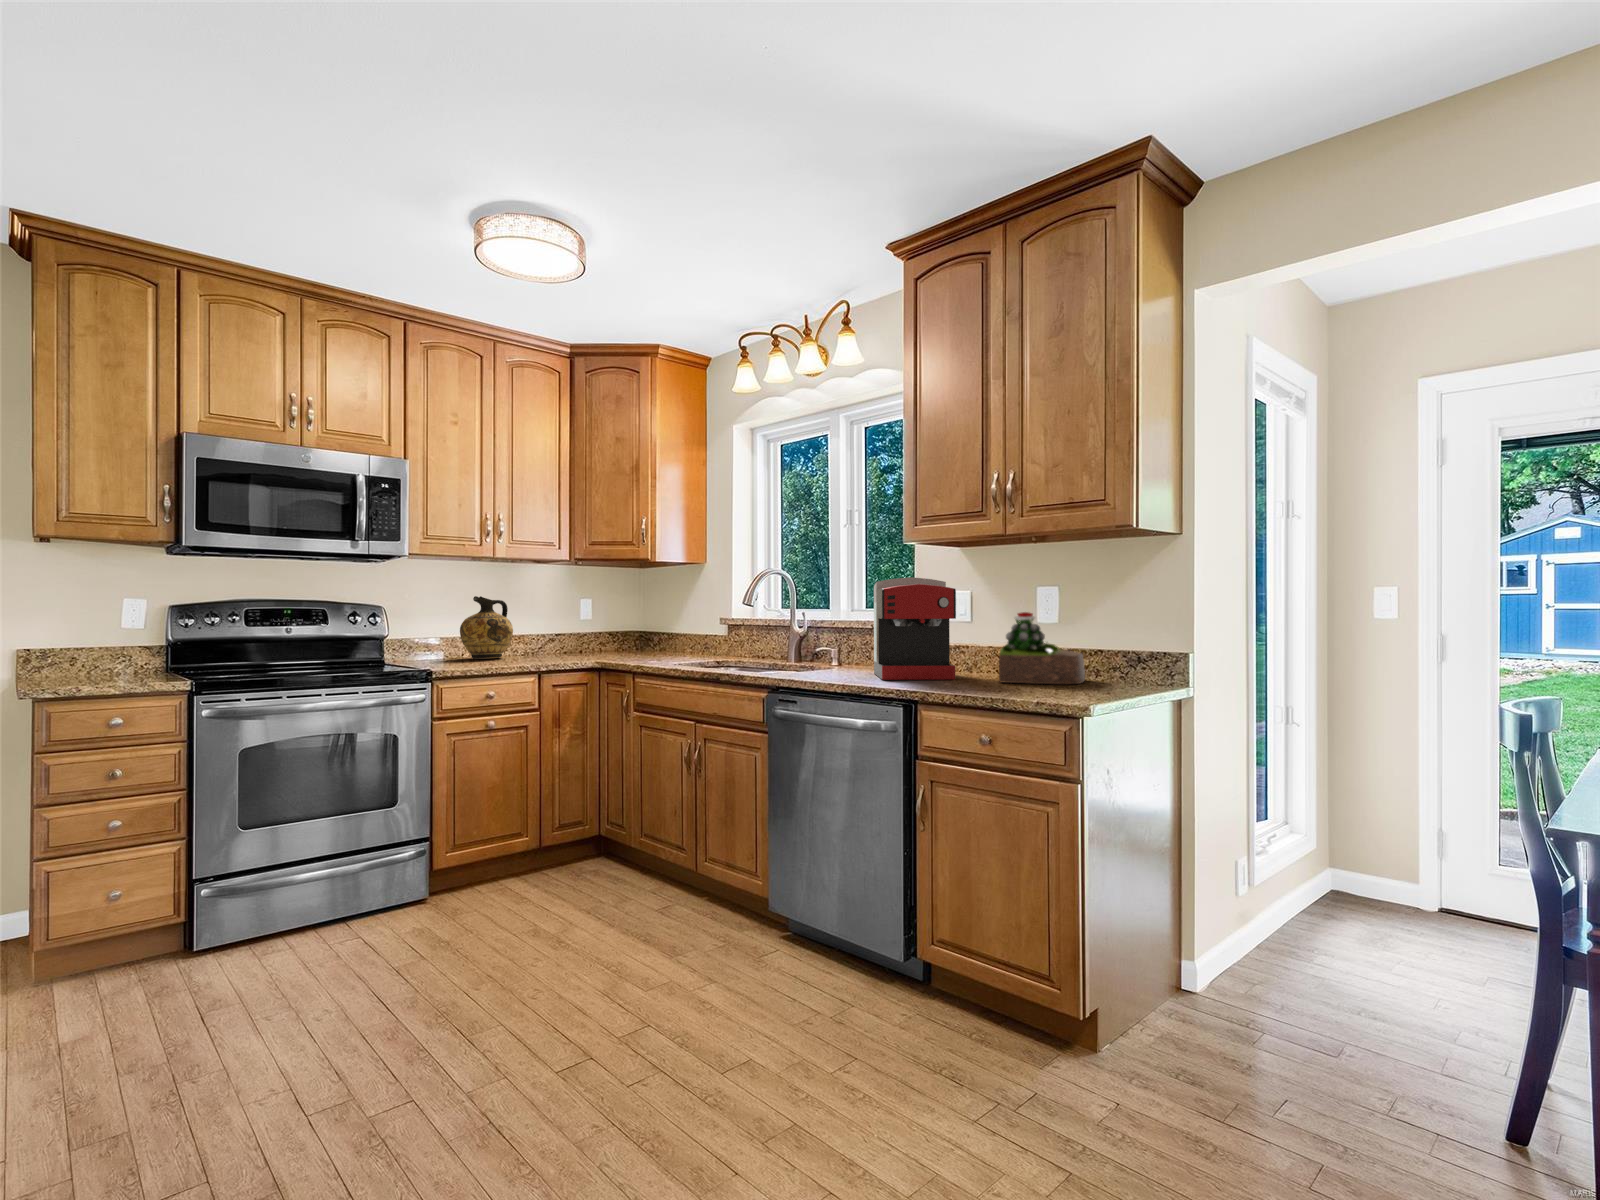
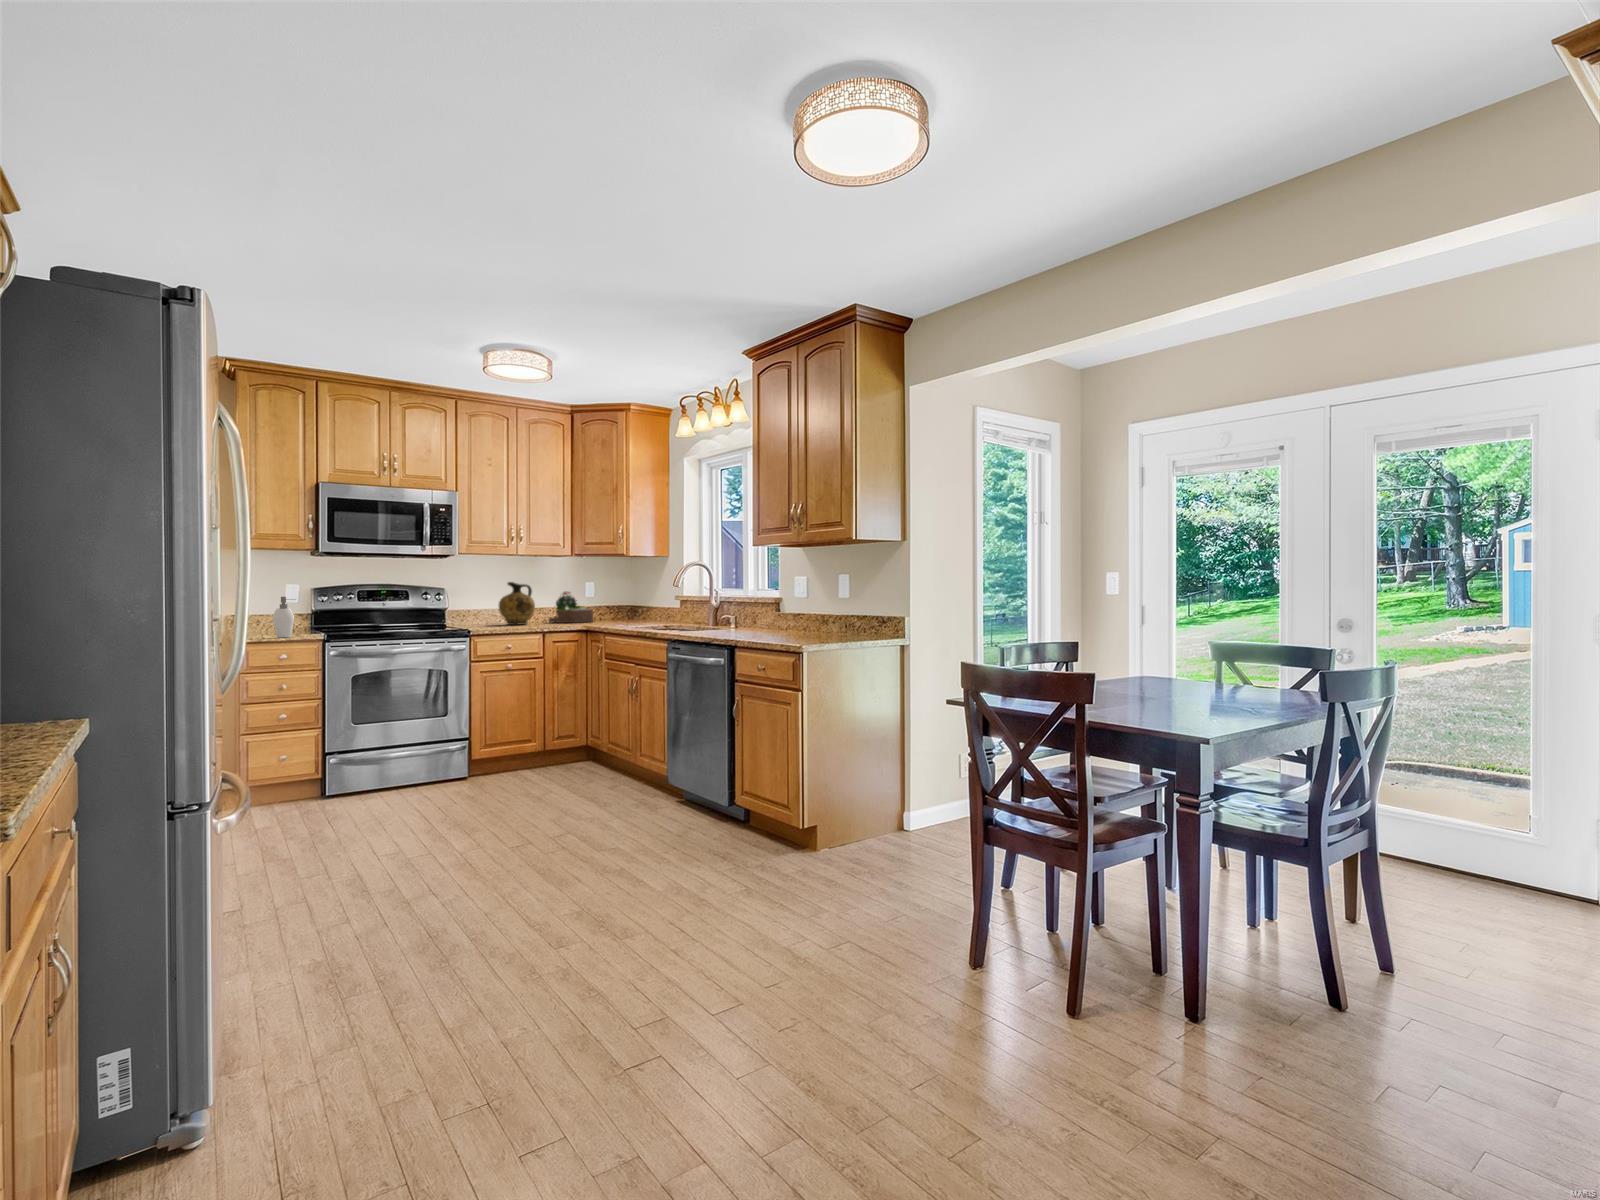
coffee maker: present [874,577,956,680] -> none [734,569,787,635]
succulent plant: present [999,612,1085,684] -> present [549,592,593,623]
soap dispenser: none [100,620,143,690] -> present [273,597,294,638]

